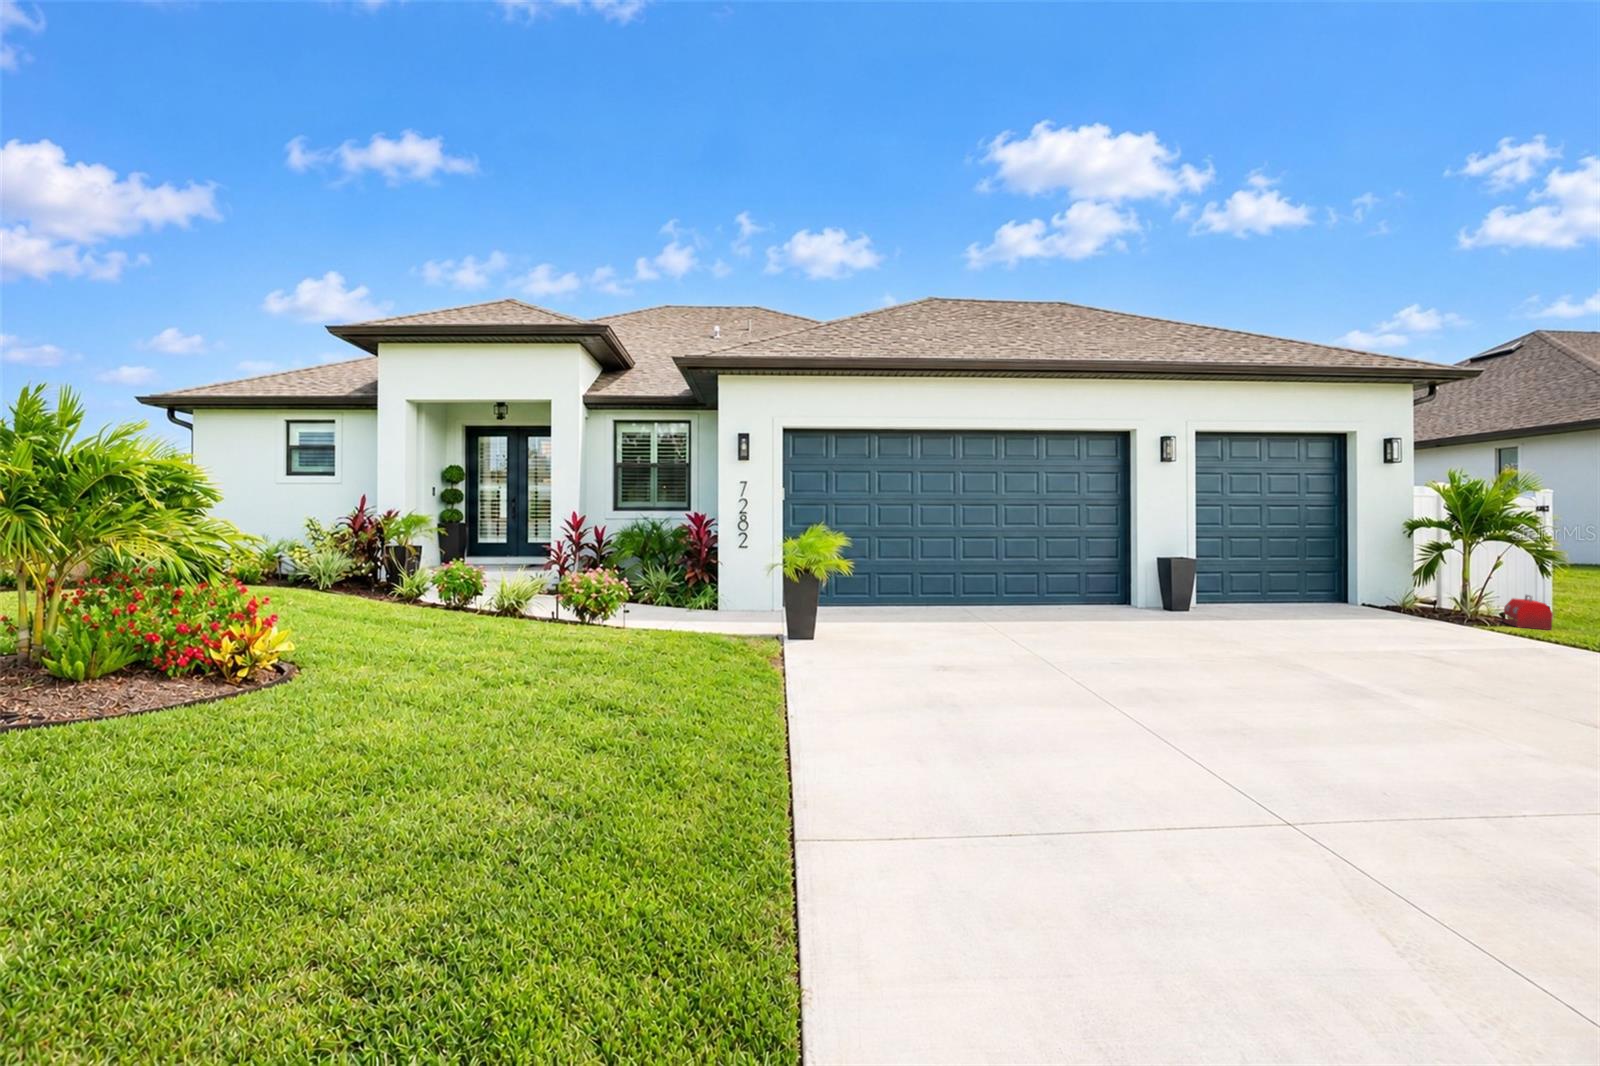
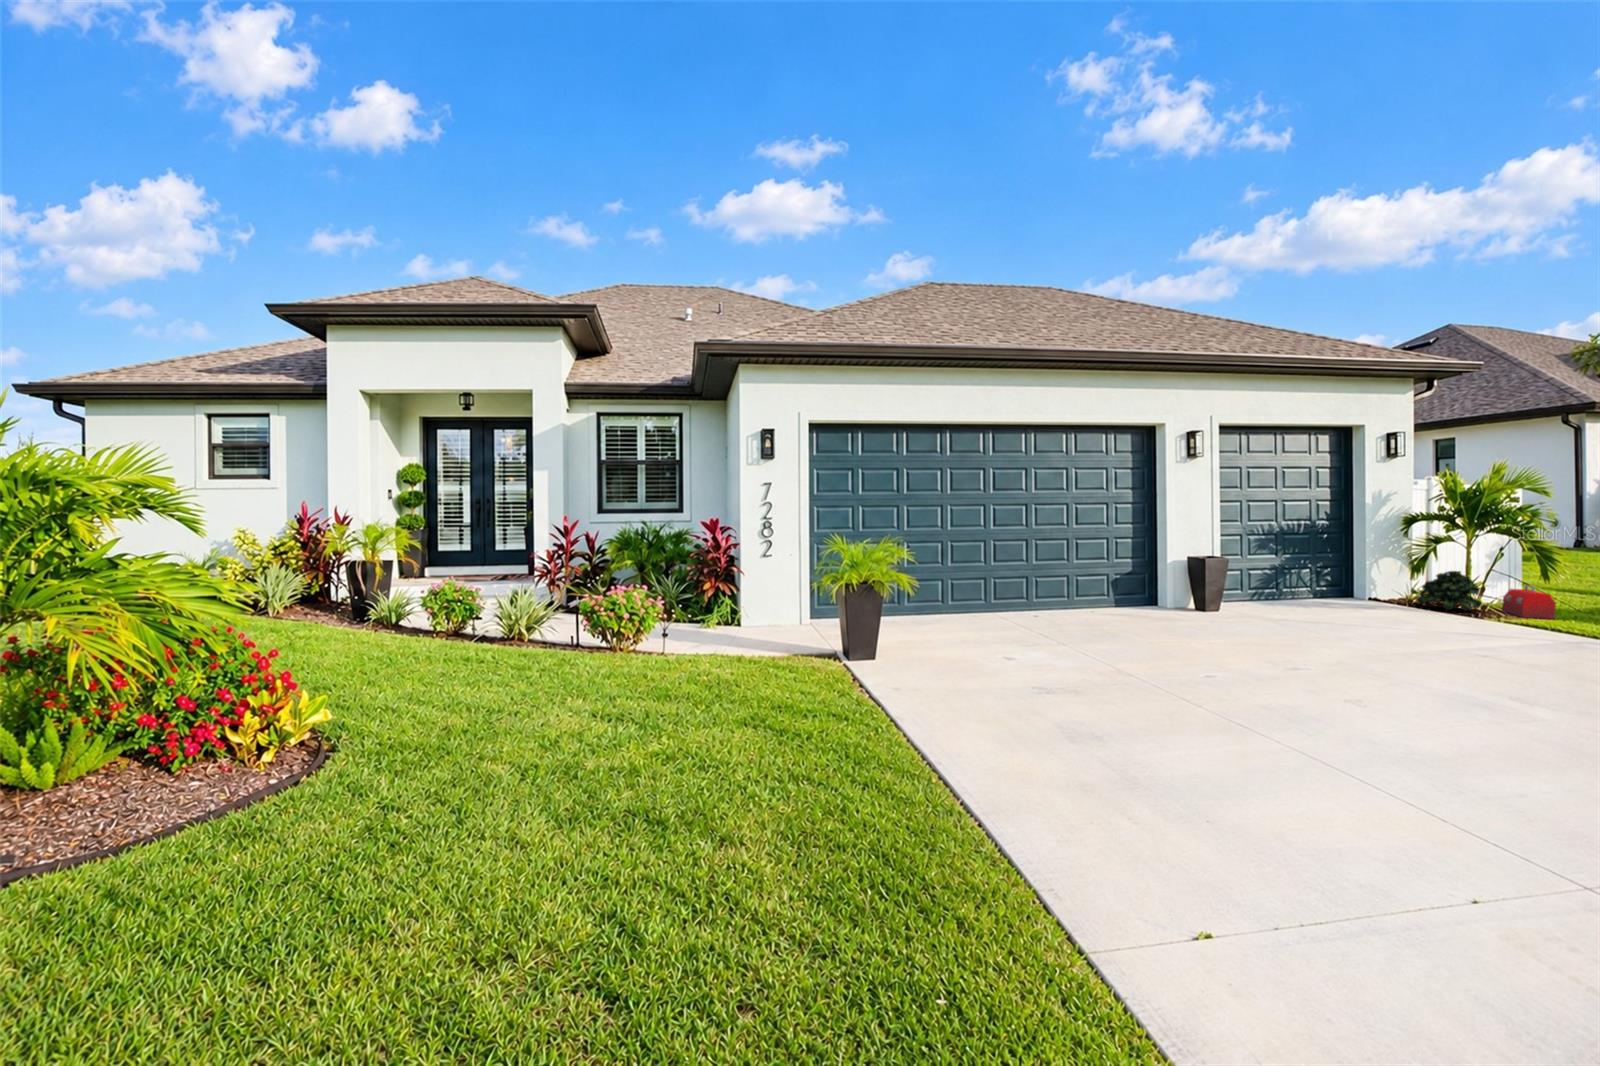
potted plant: none [1412,579,1478,620] -> present [1417,571,1482,611]

